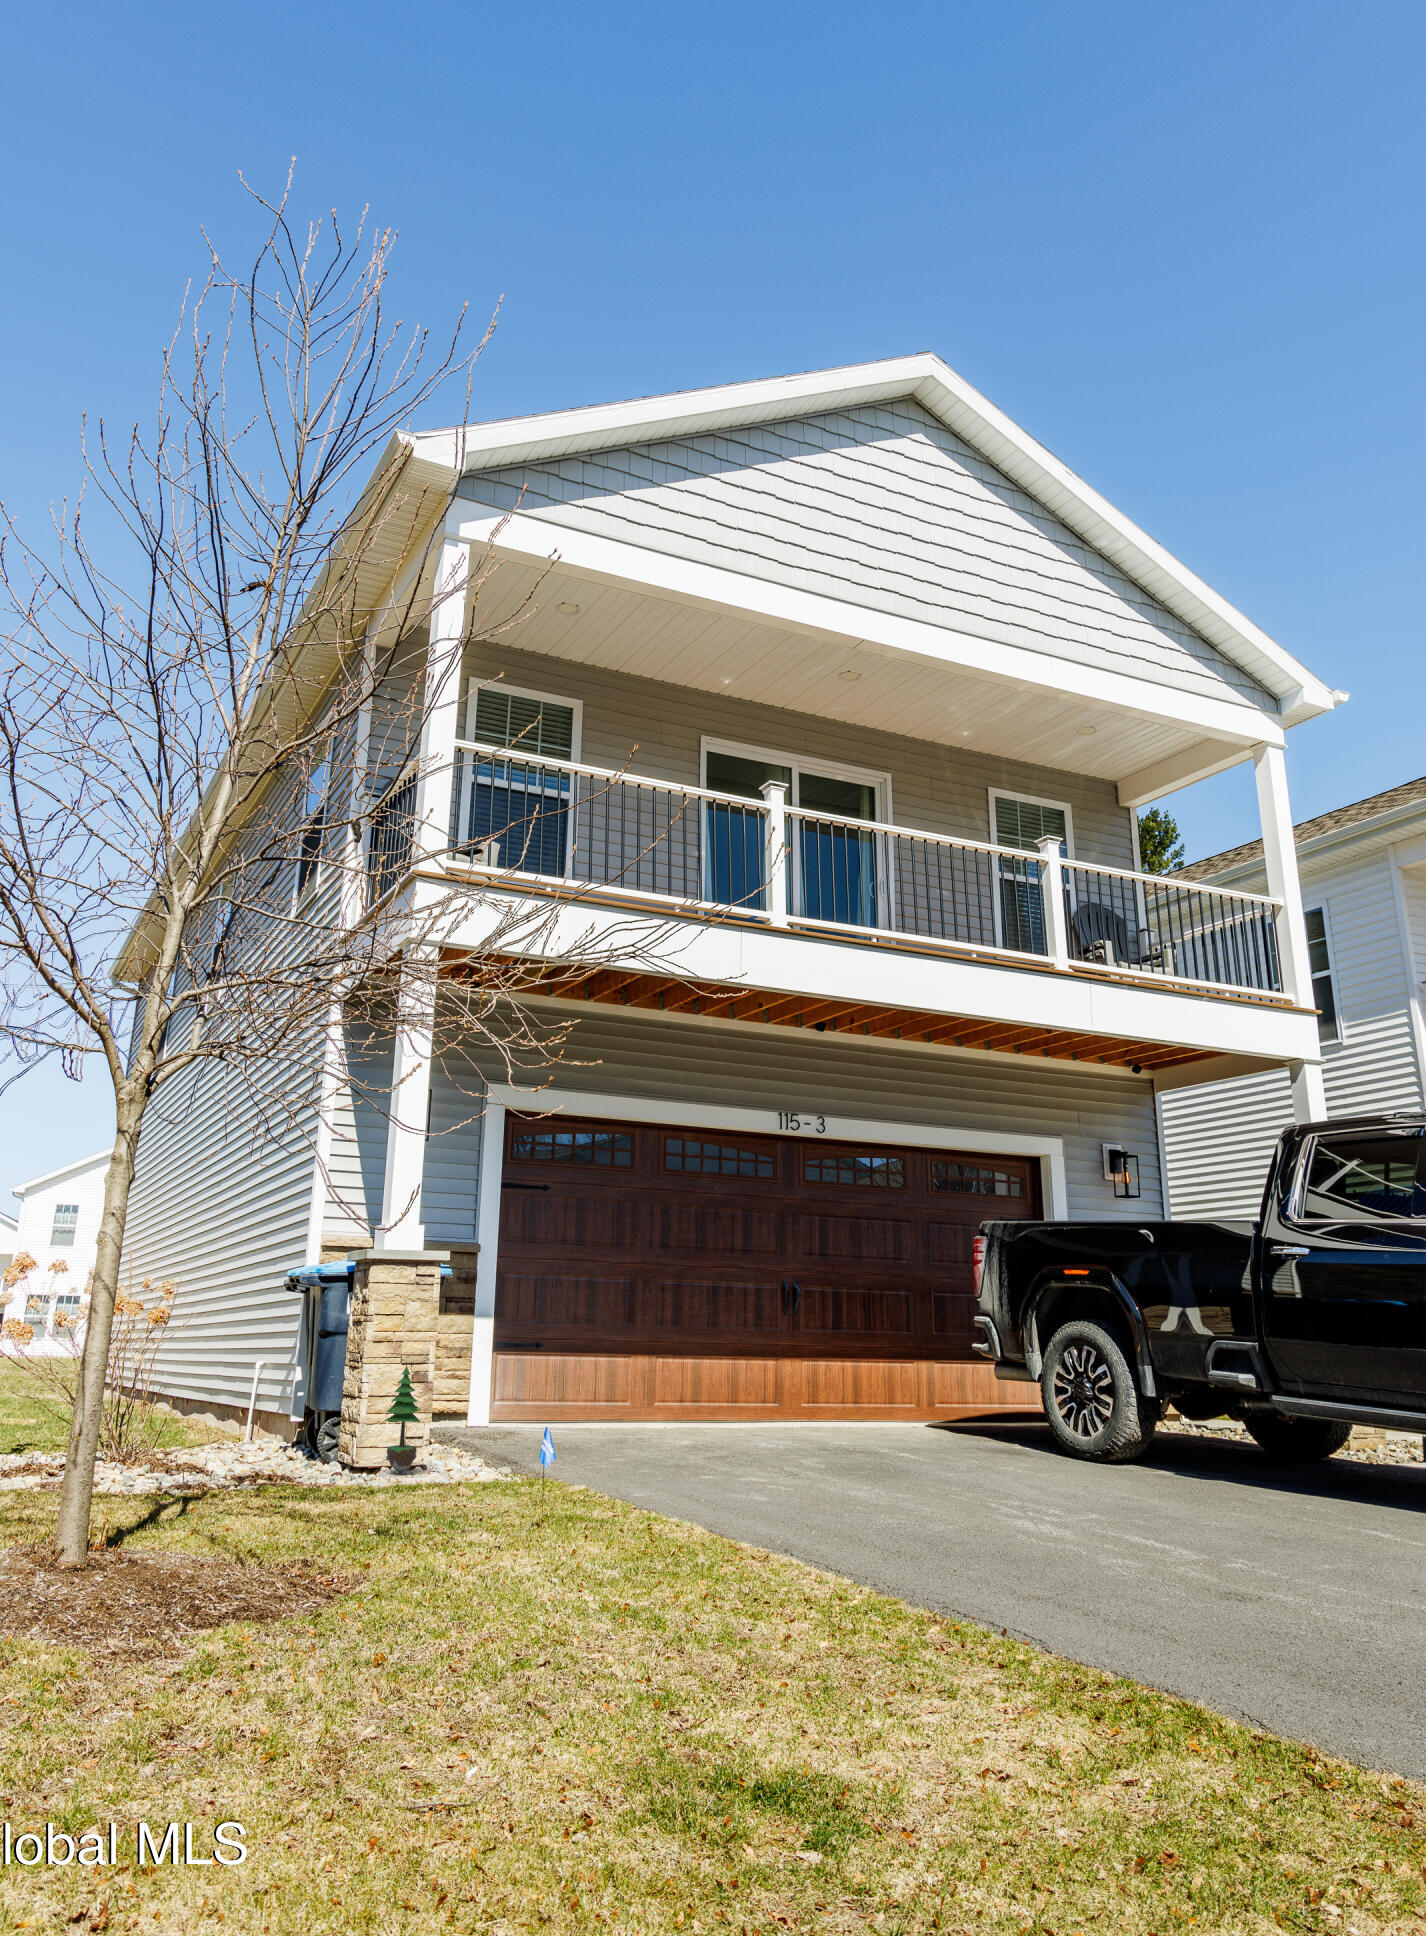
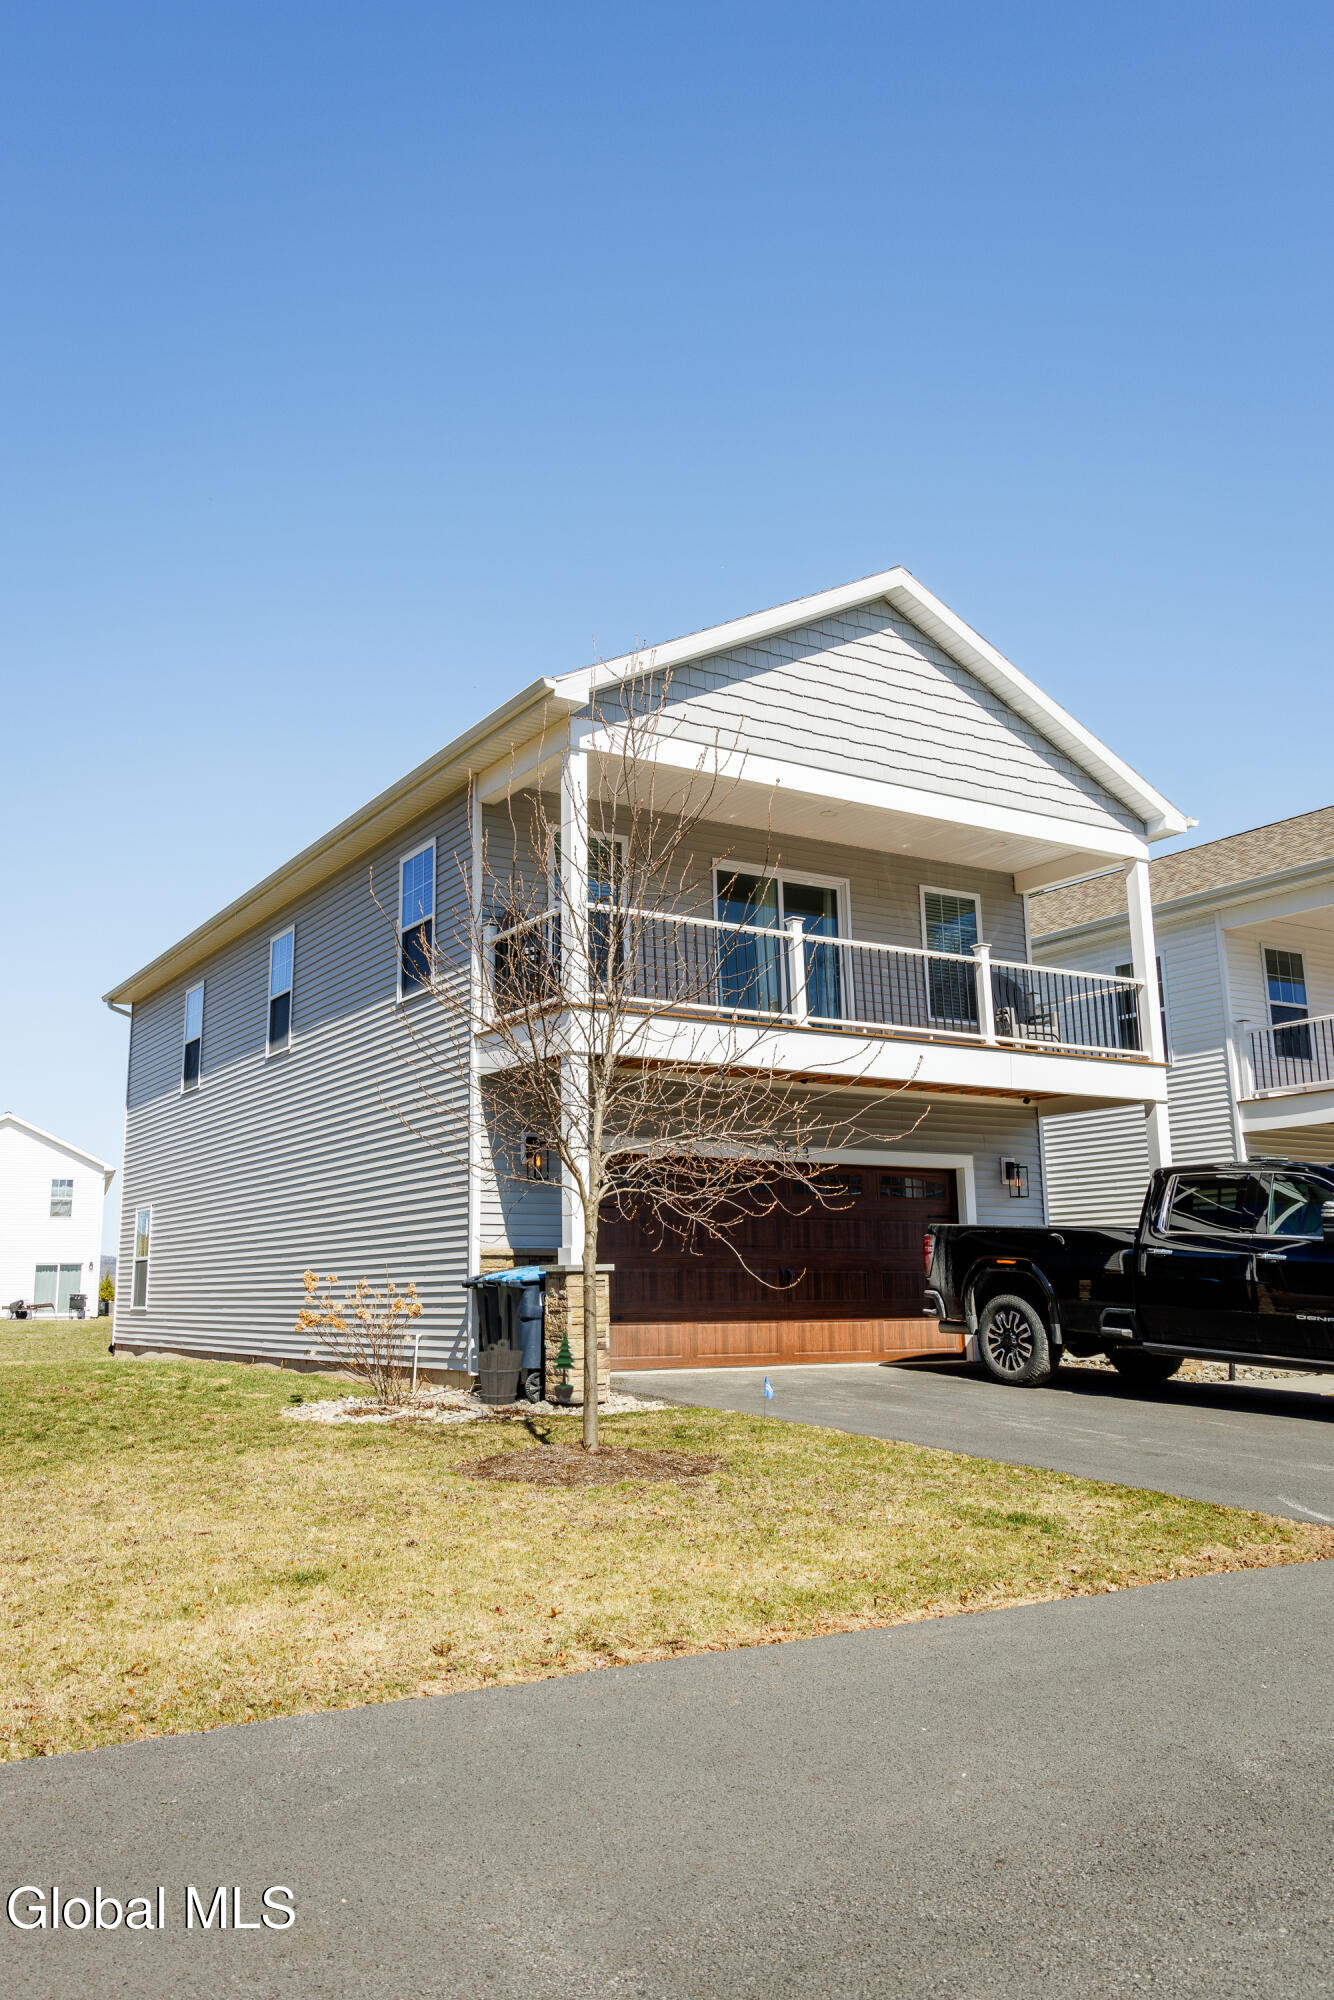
bucket: none [278,1378,347,1474] -> present [477,1339,522,1404]

